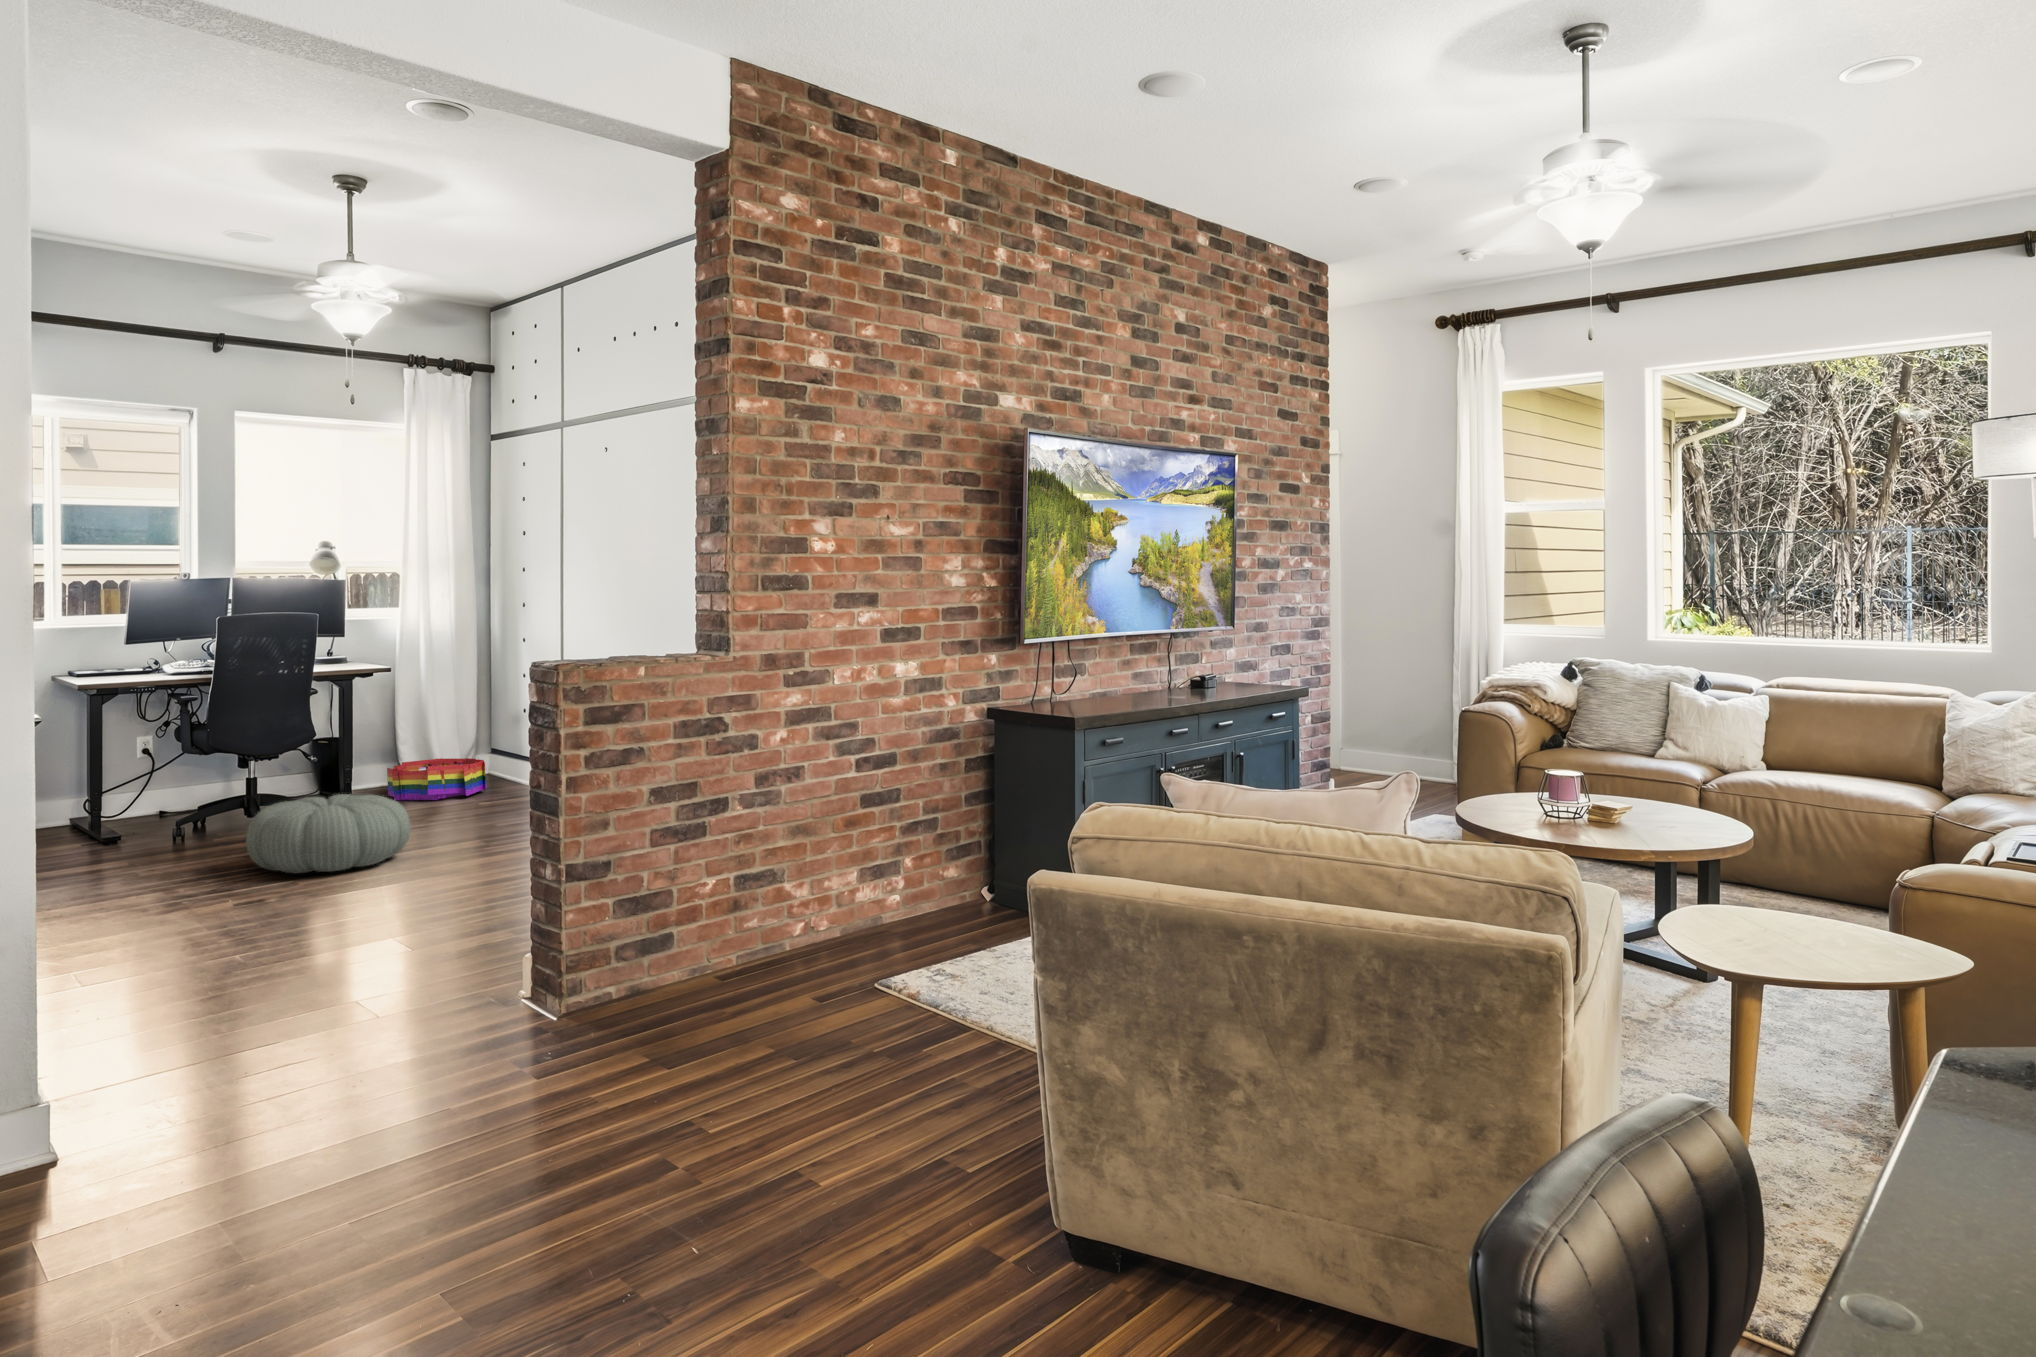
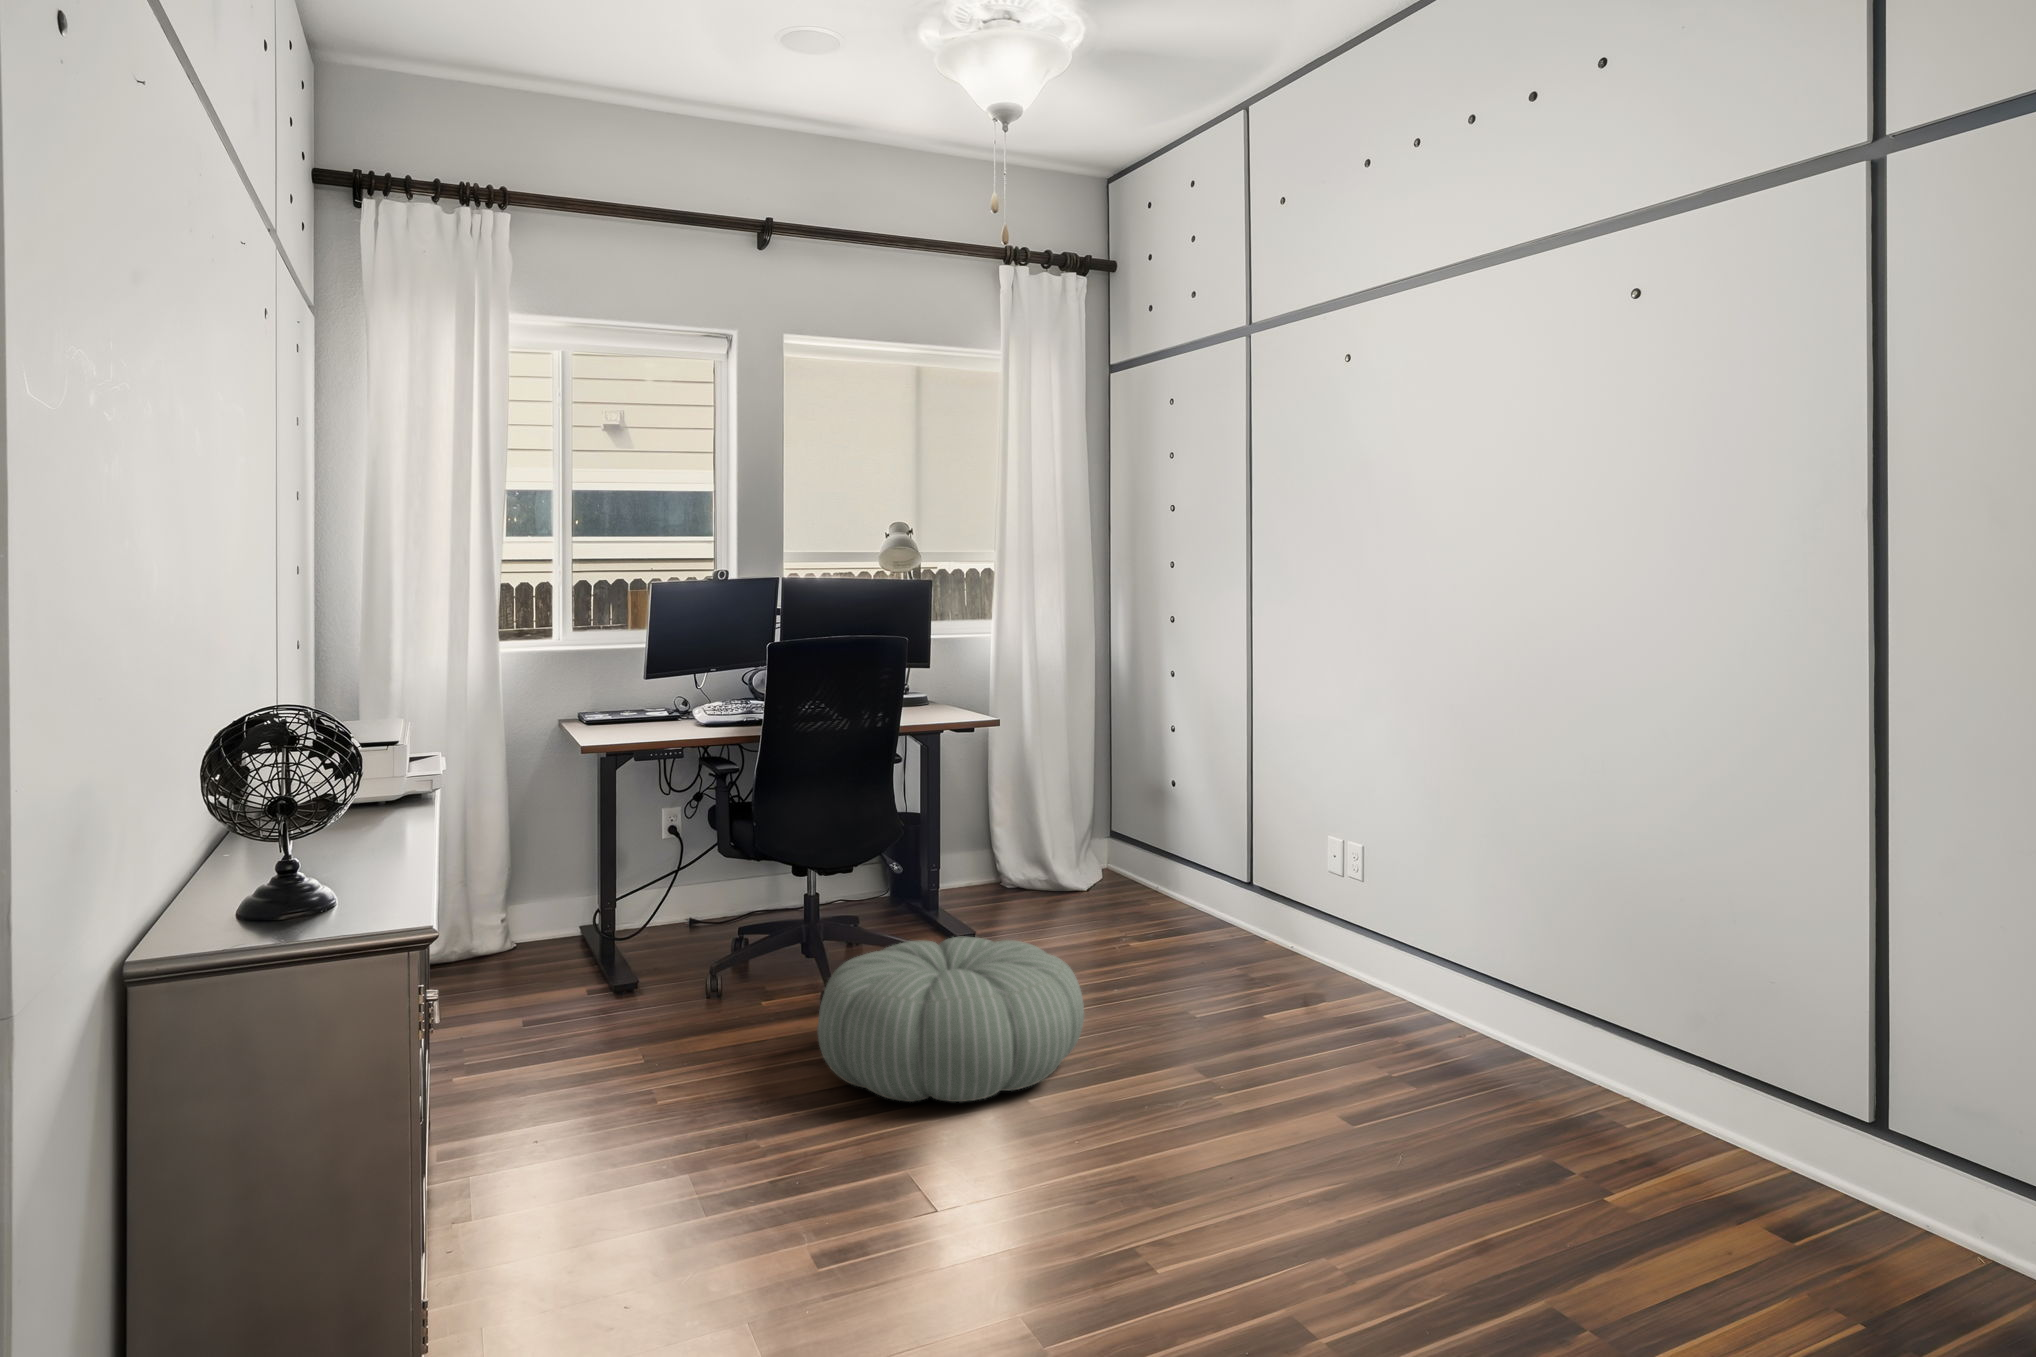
storage bin: present [387,758,487,800] -> none [984,847,1125,918]

